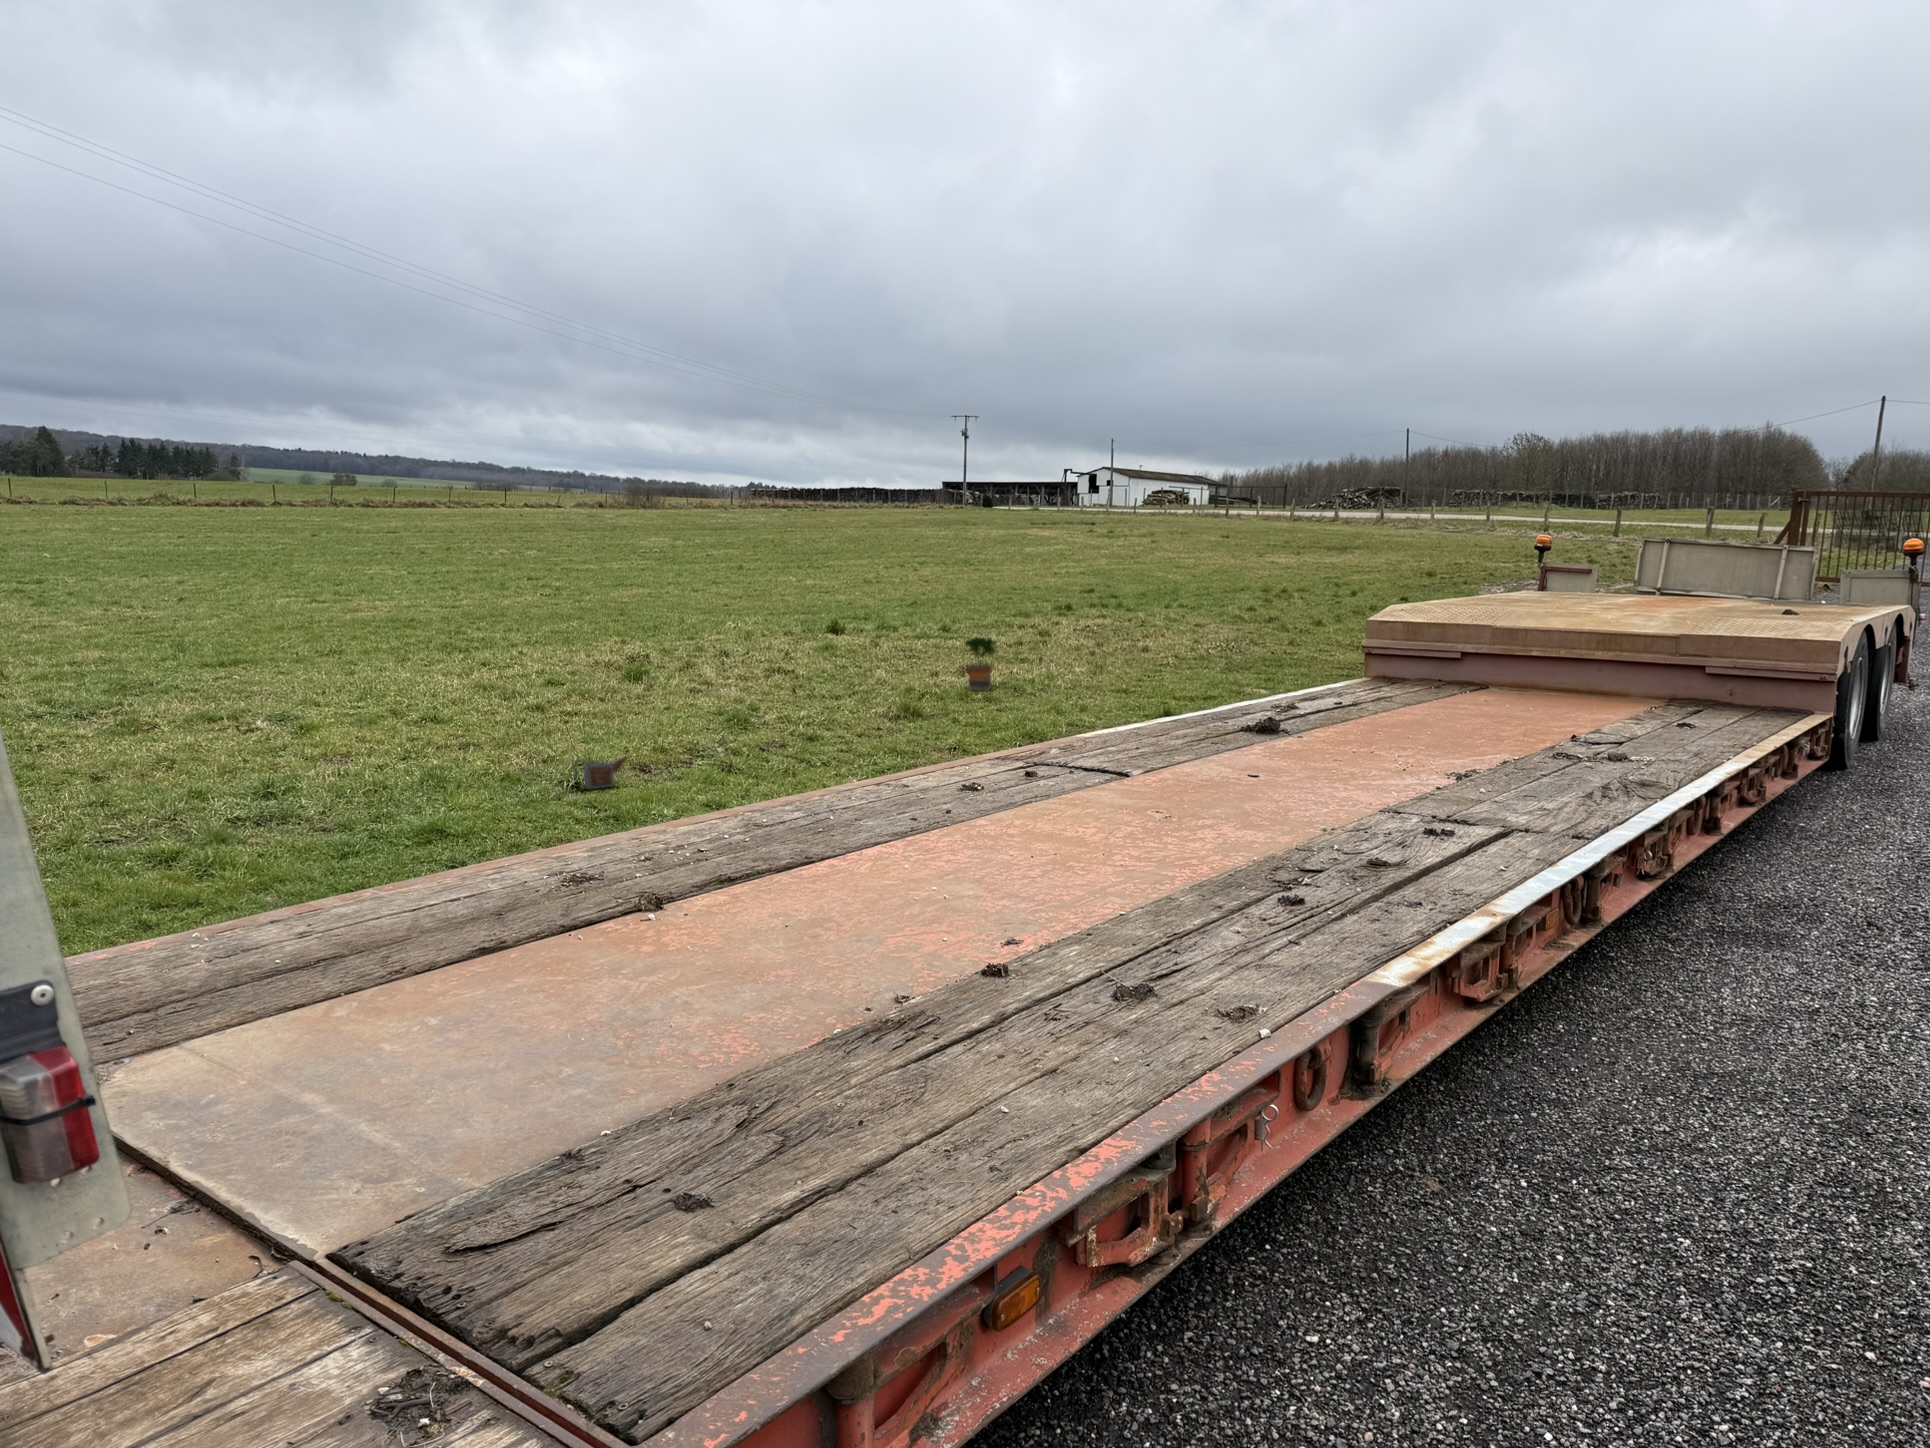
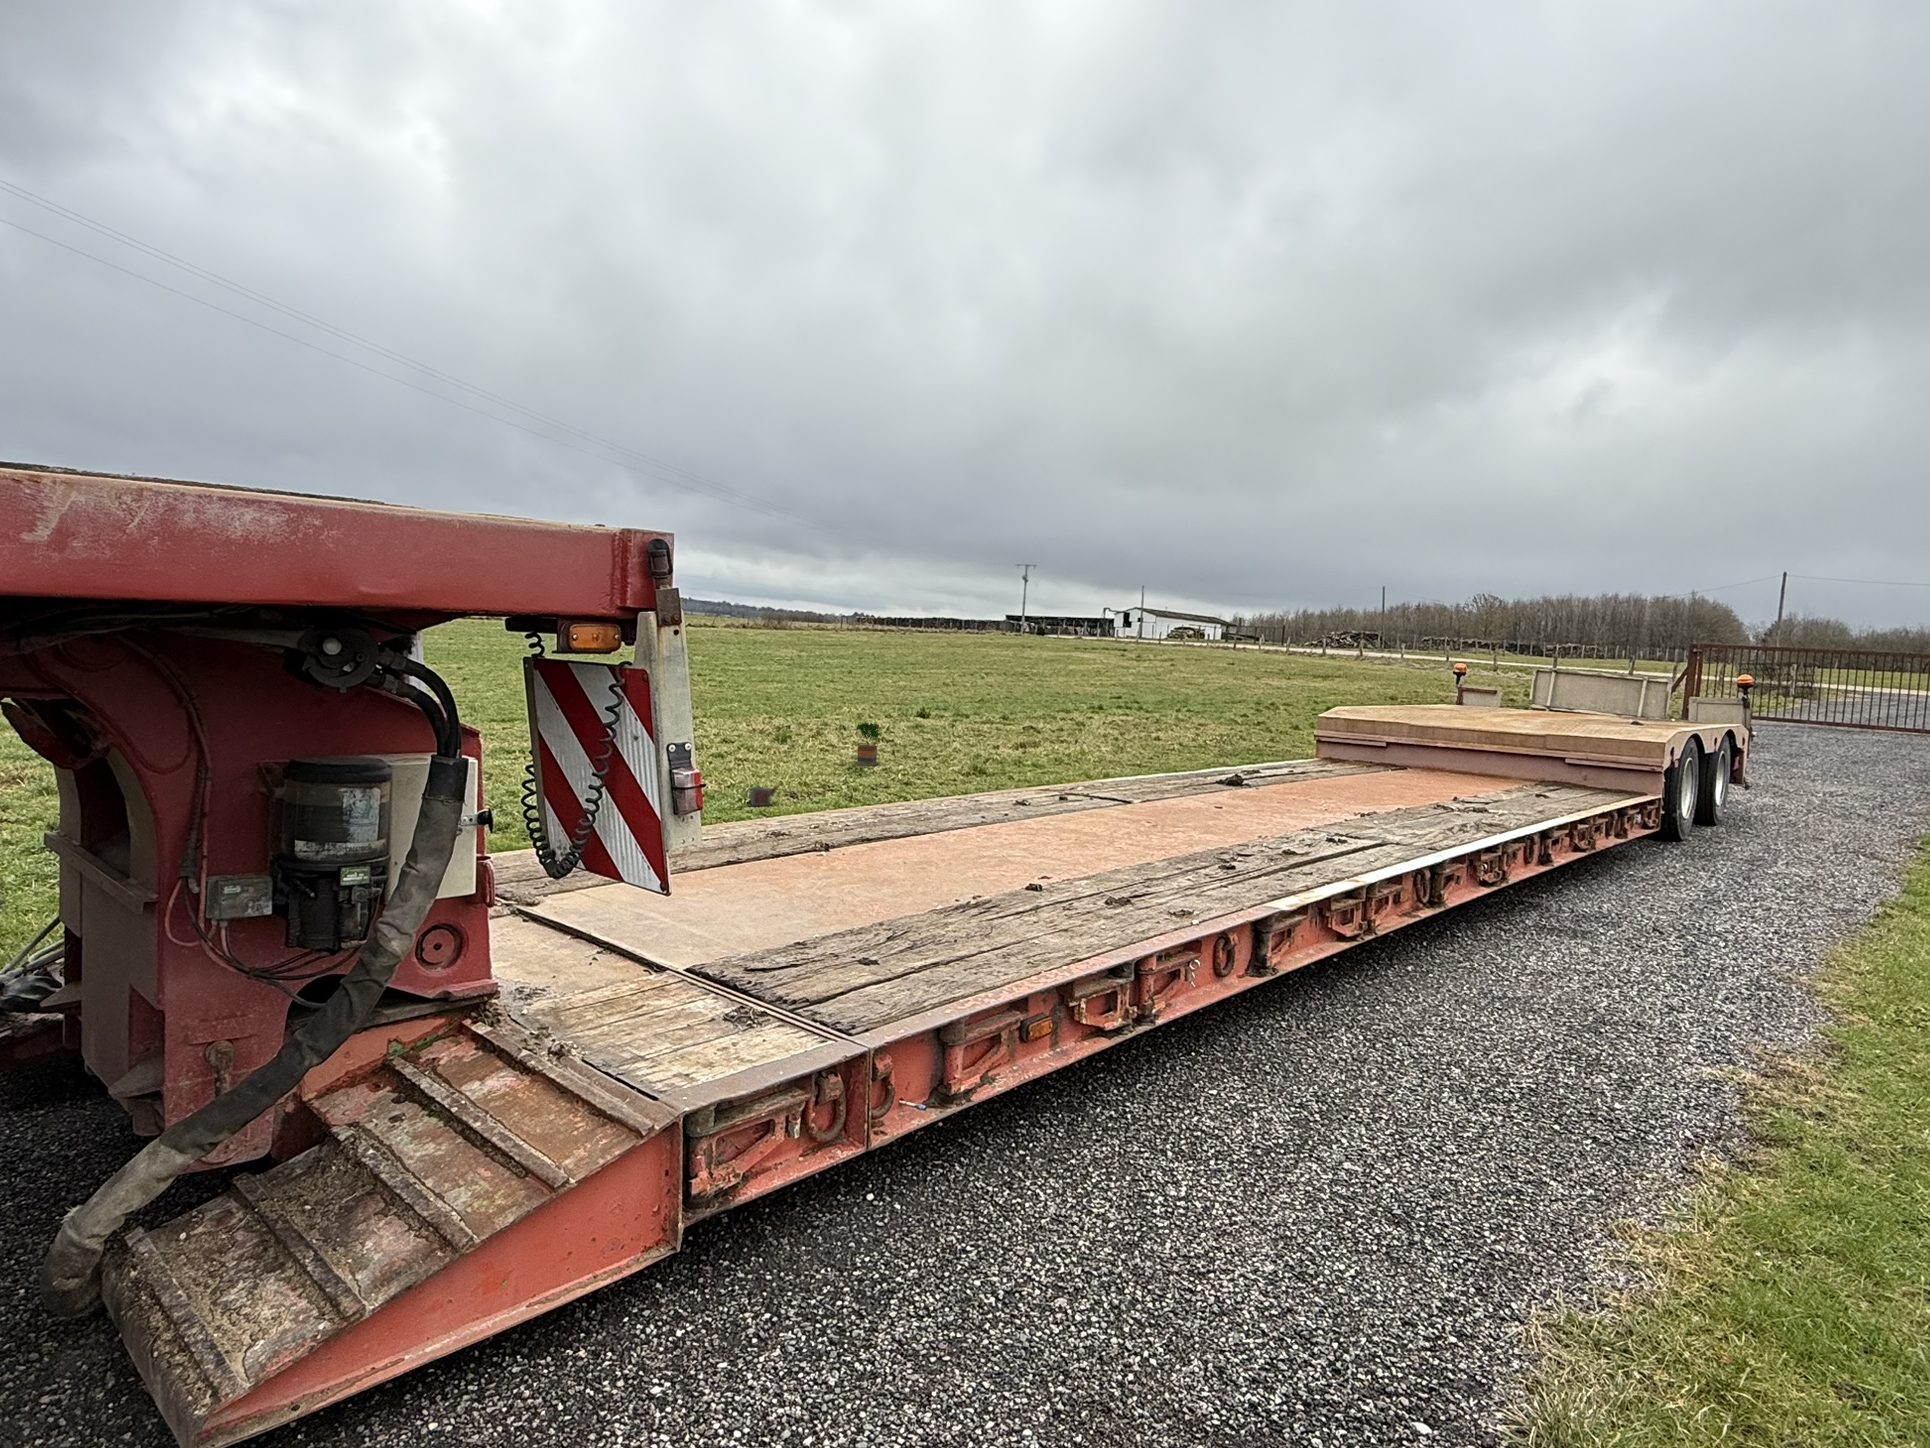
potted tree: present [965,637,998,691] -> present [856,722,882,766]

